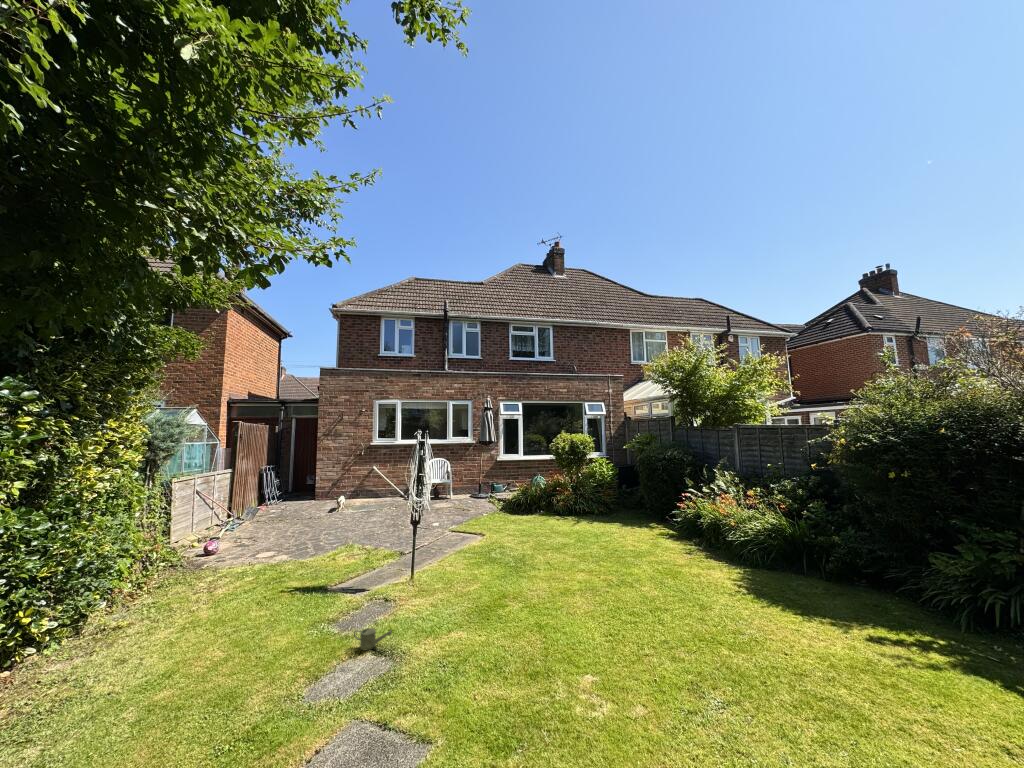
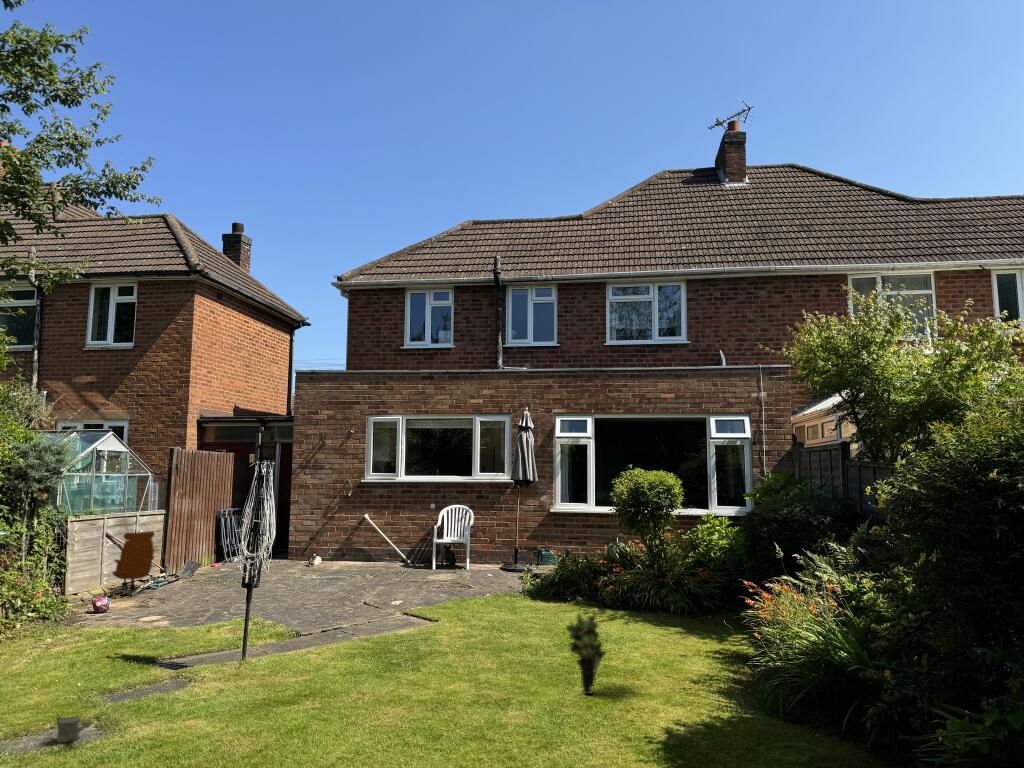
lounge chair: none [197,485,244,536] -> present [111,531,155,594]
potted plant: none [627,517,653,565] -> present [566,614,606,694]

